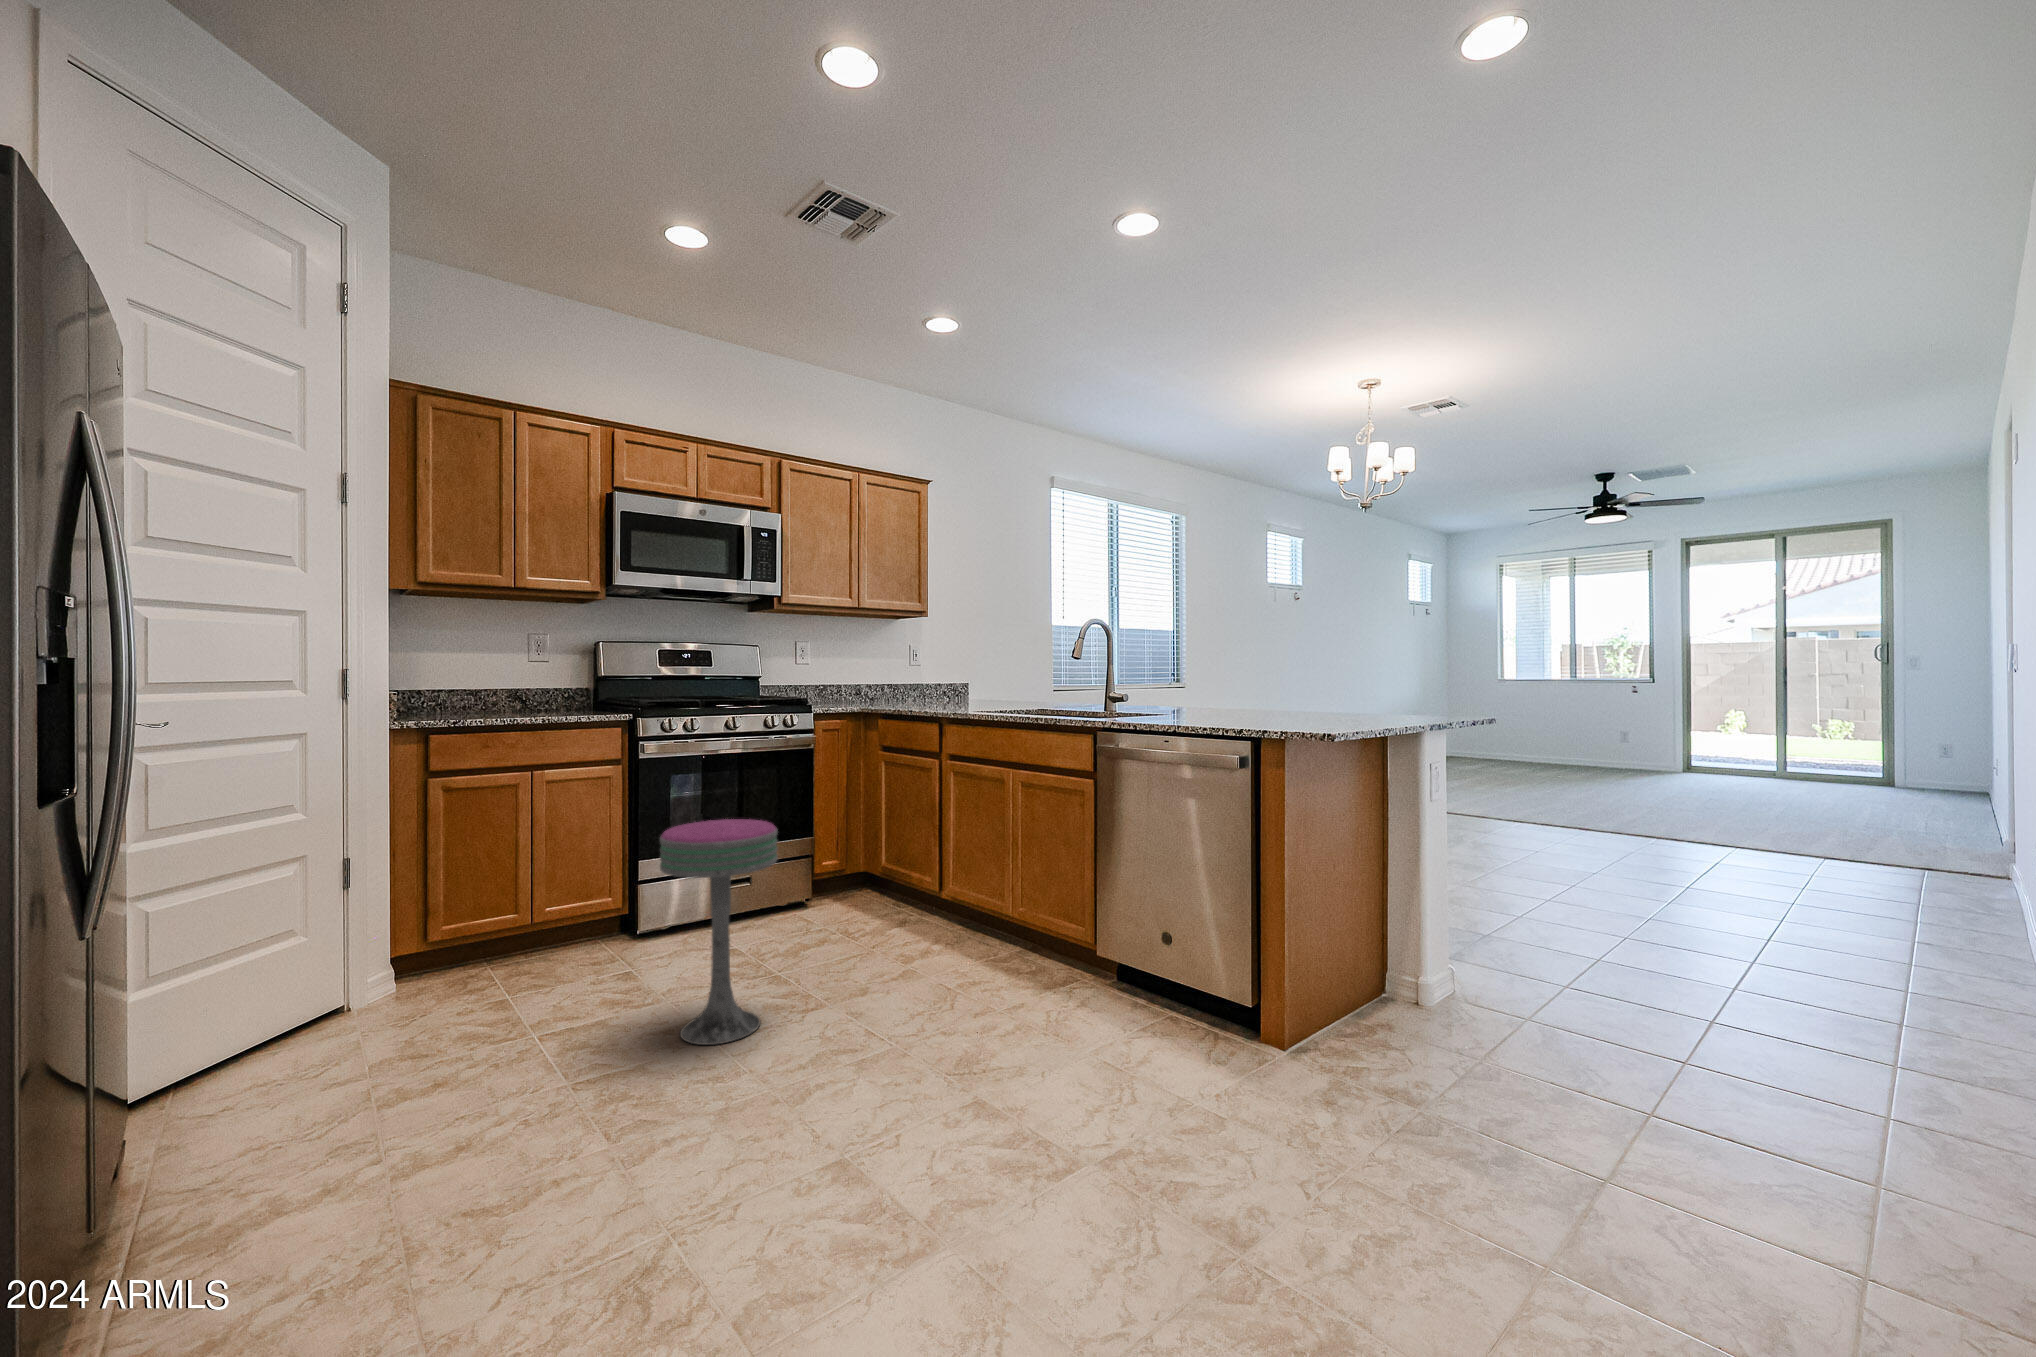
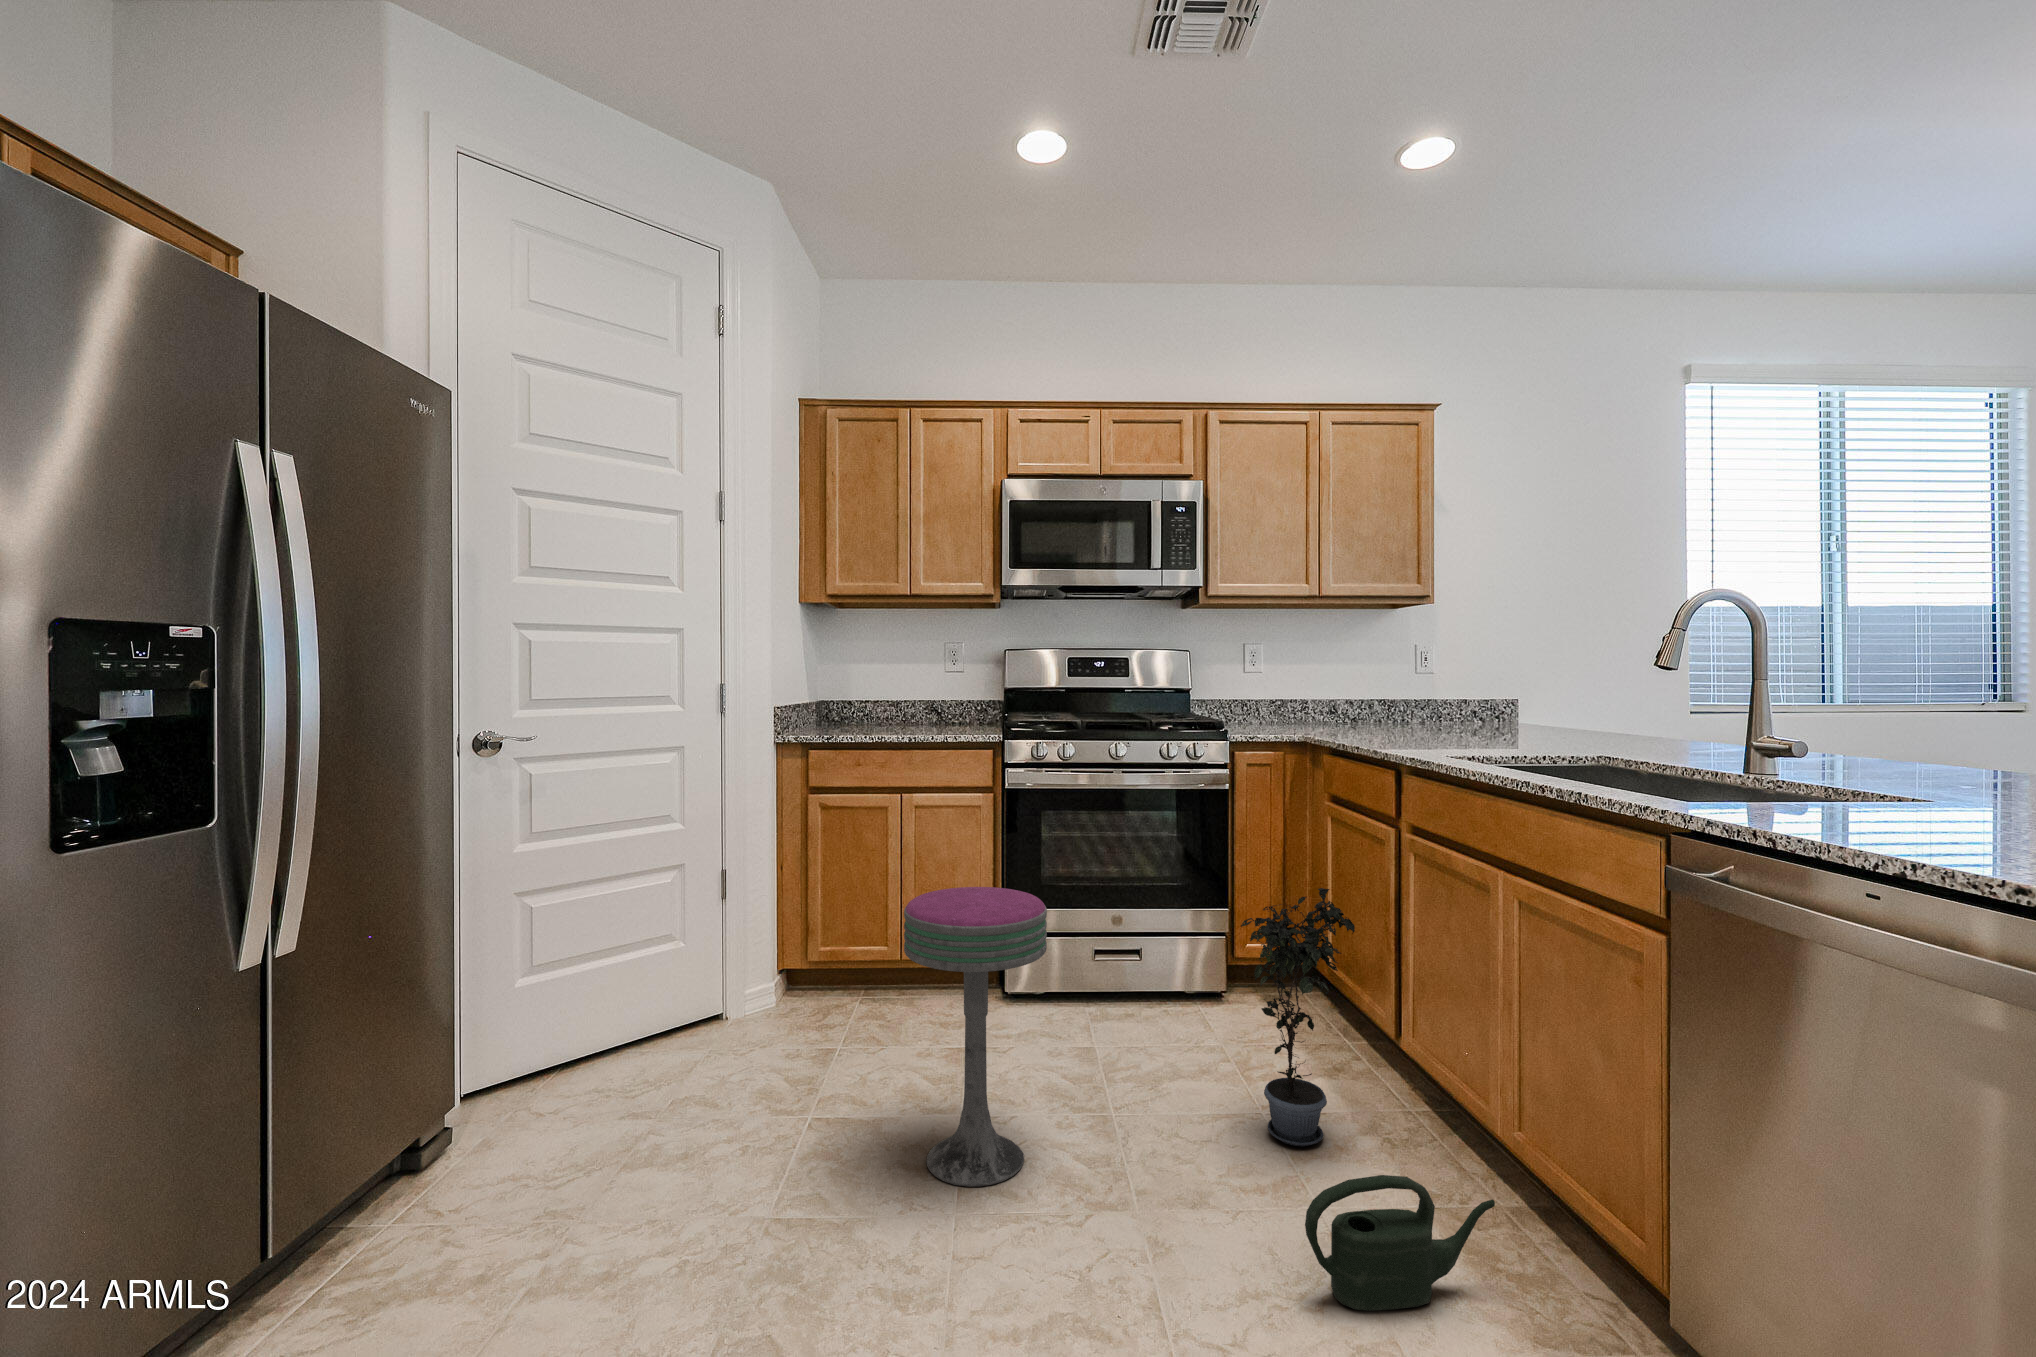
potted plant: none [886,793,958,964] -> present [1241,888,1355,1146]
watering can: none [982,937,1063,1017] -> present [1305,1175,1495,1311]

